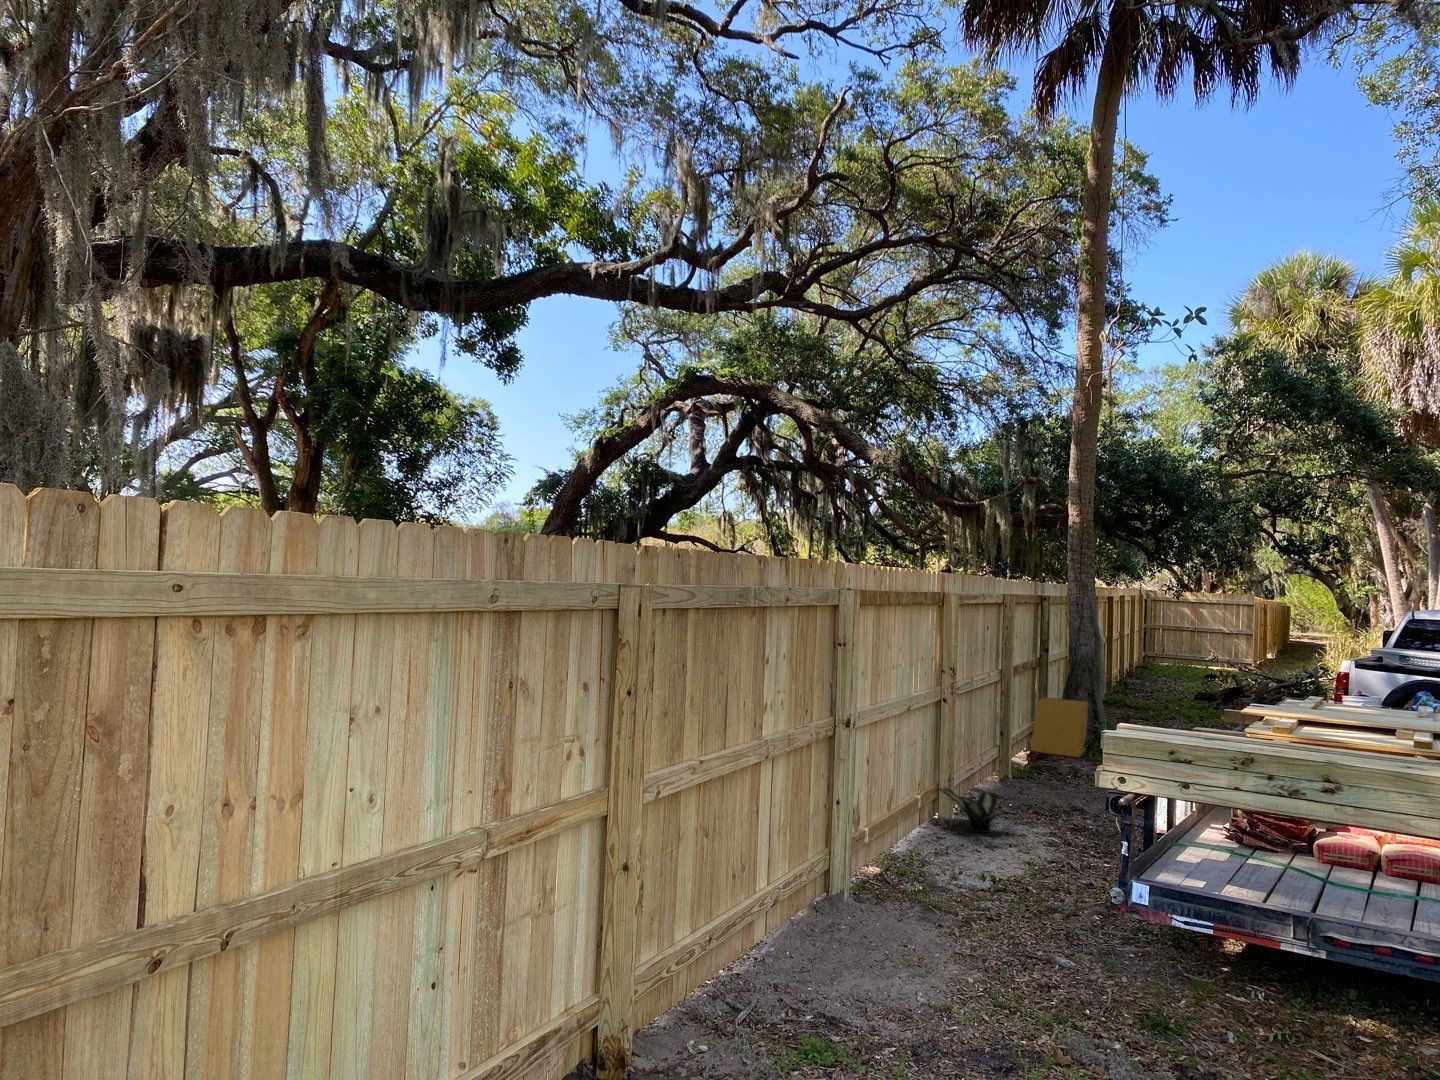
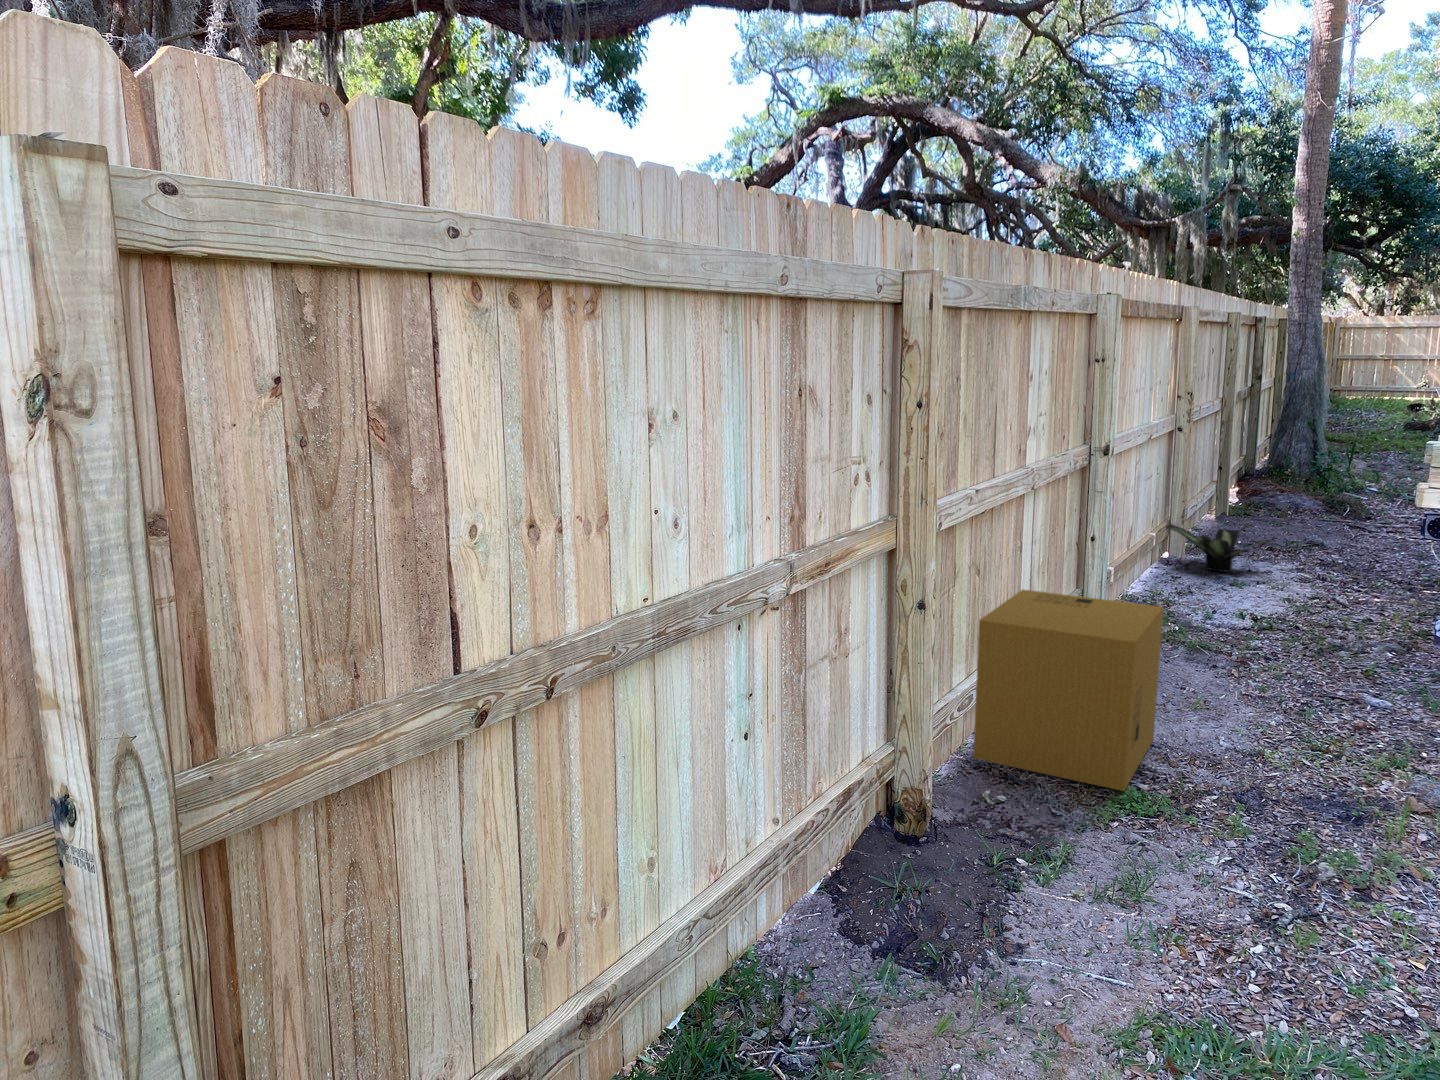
cardboard box: present [1030,698,1088,757] -> present [973,590,1164,791]

